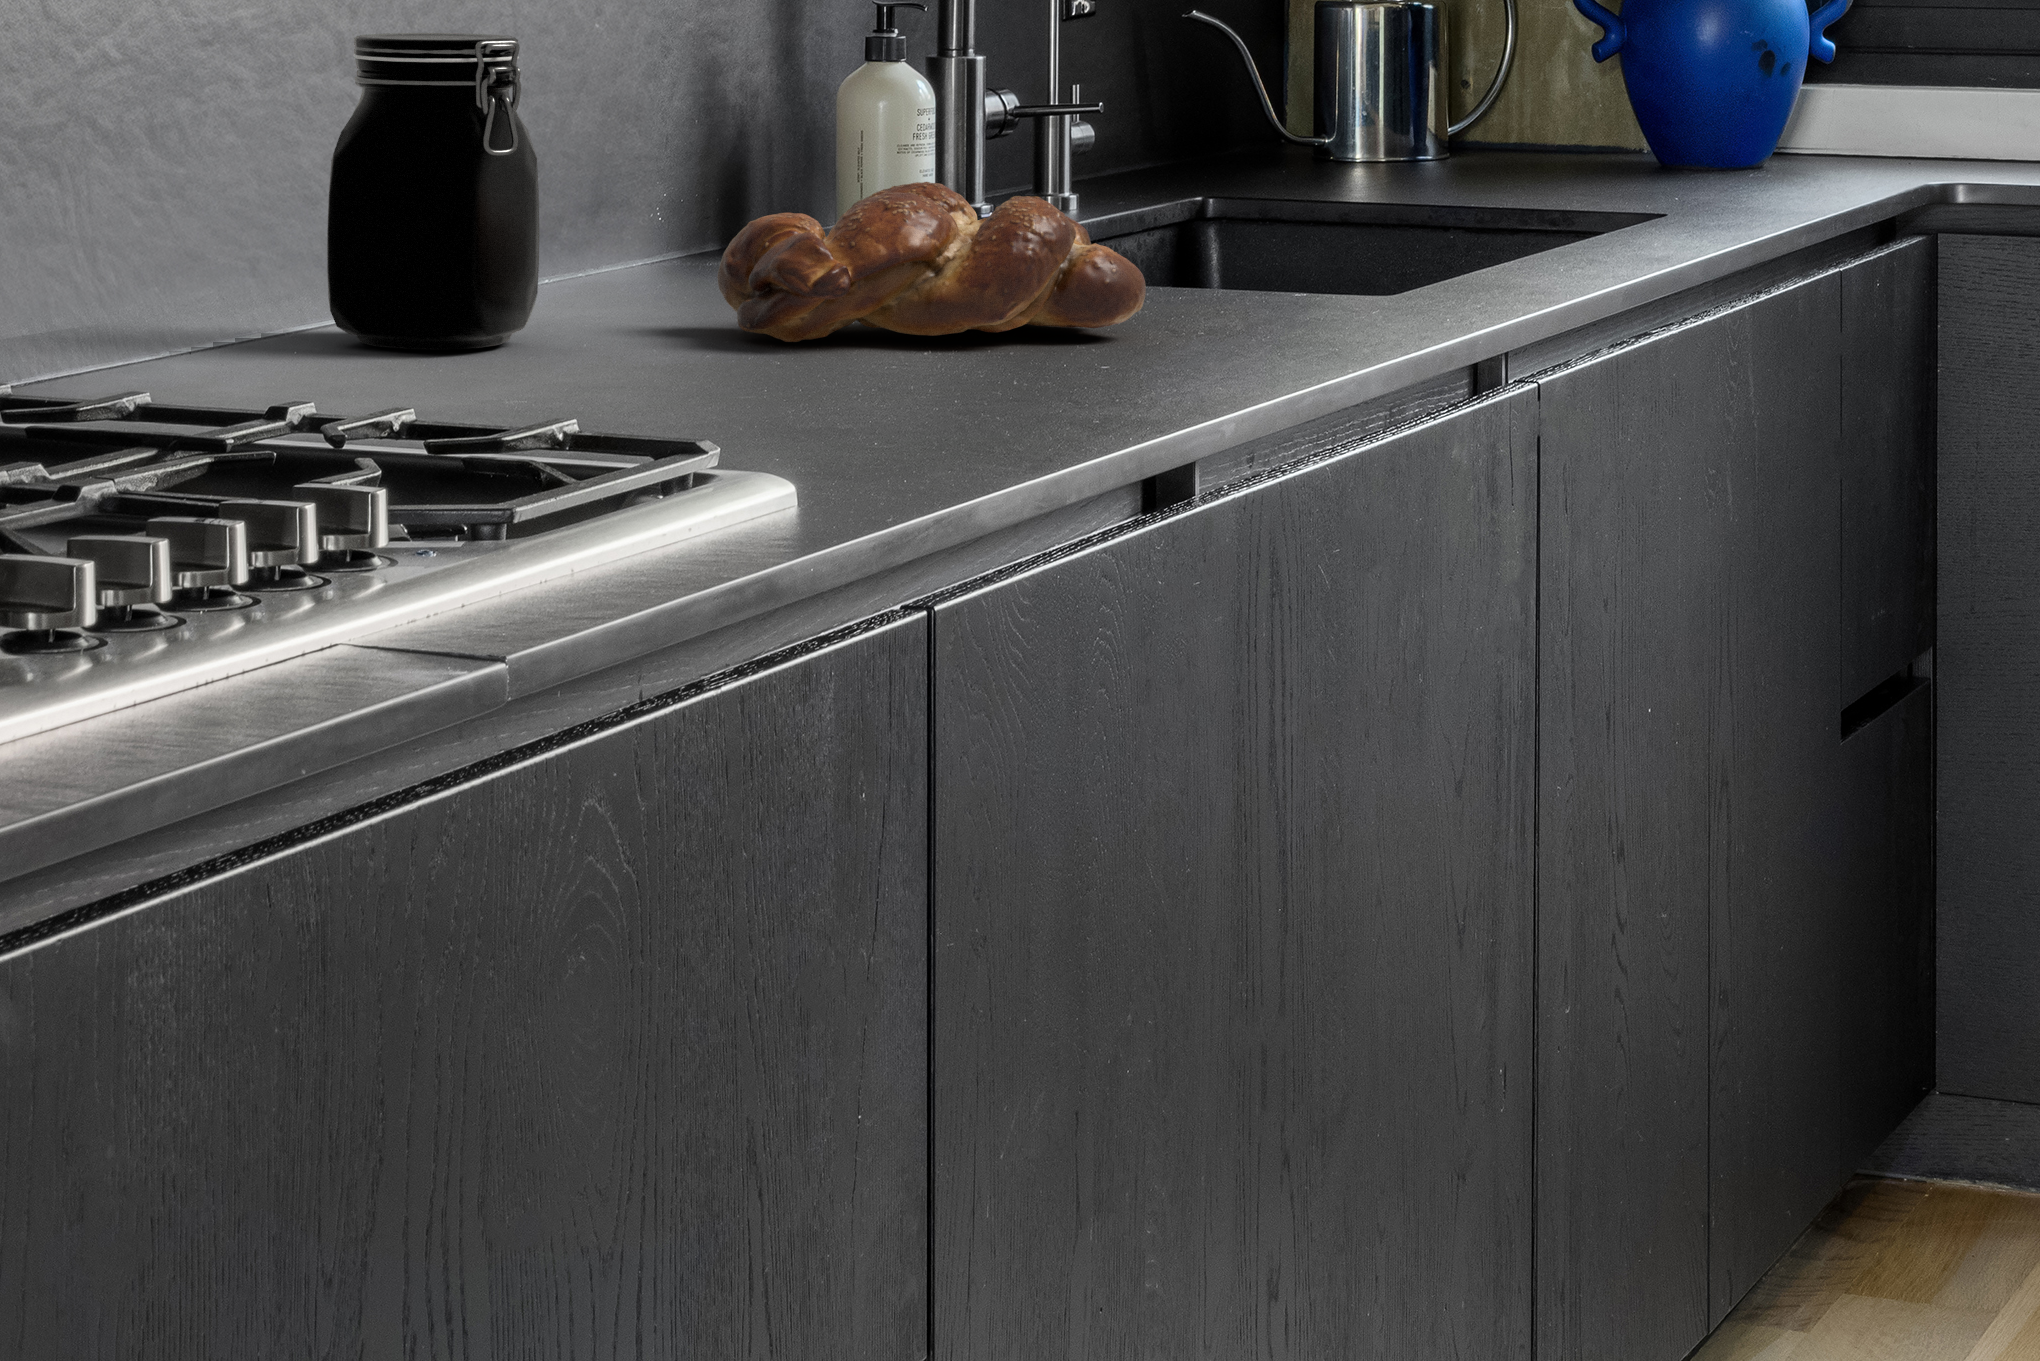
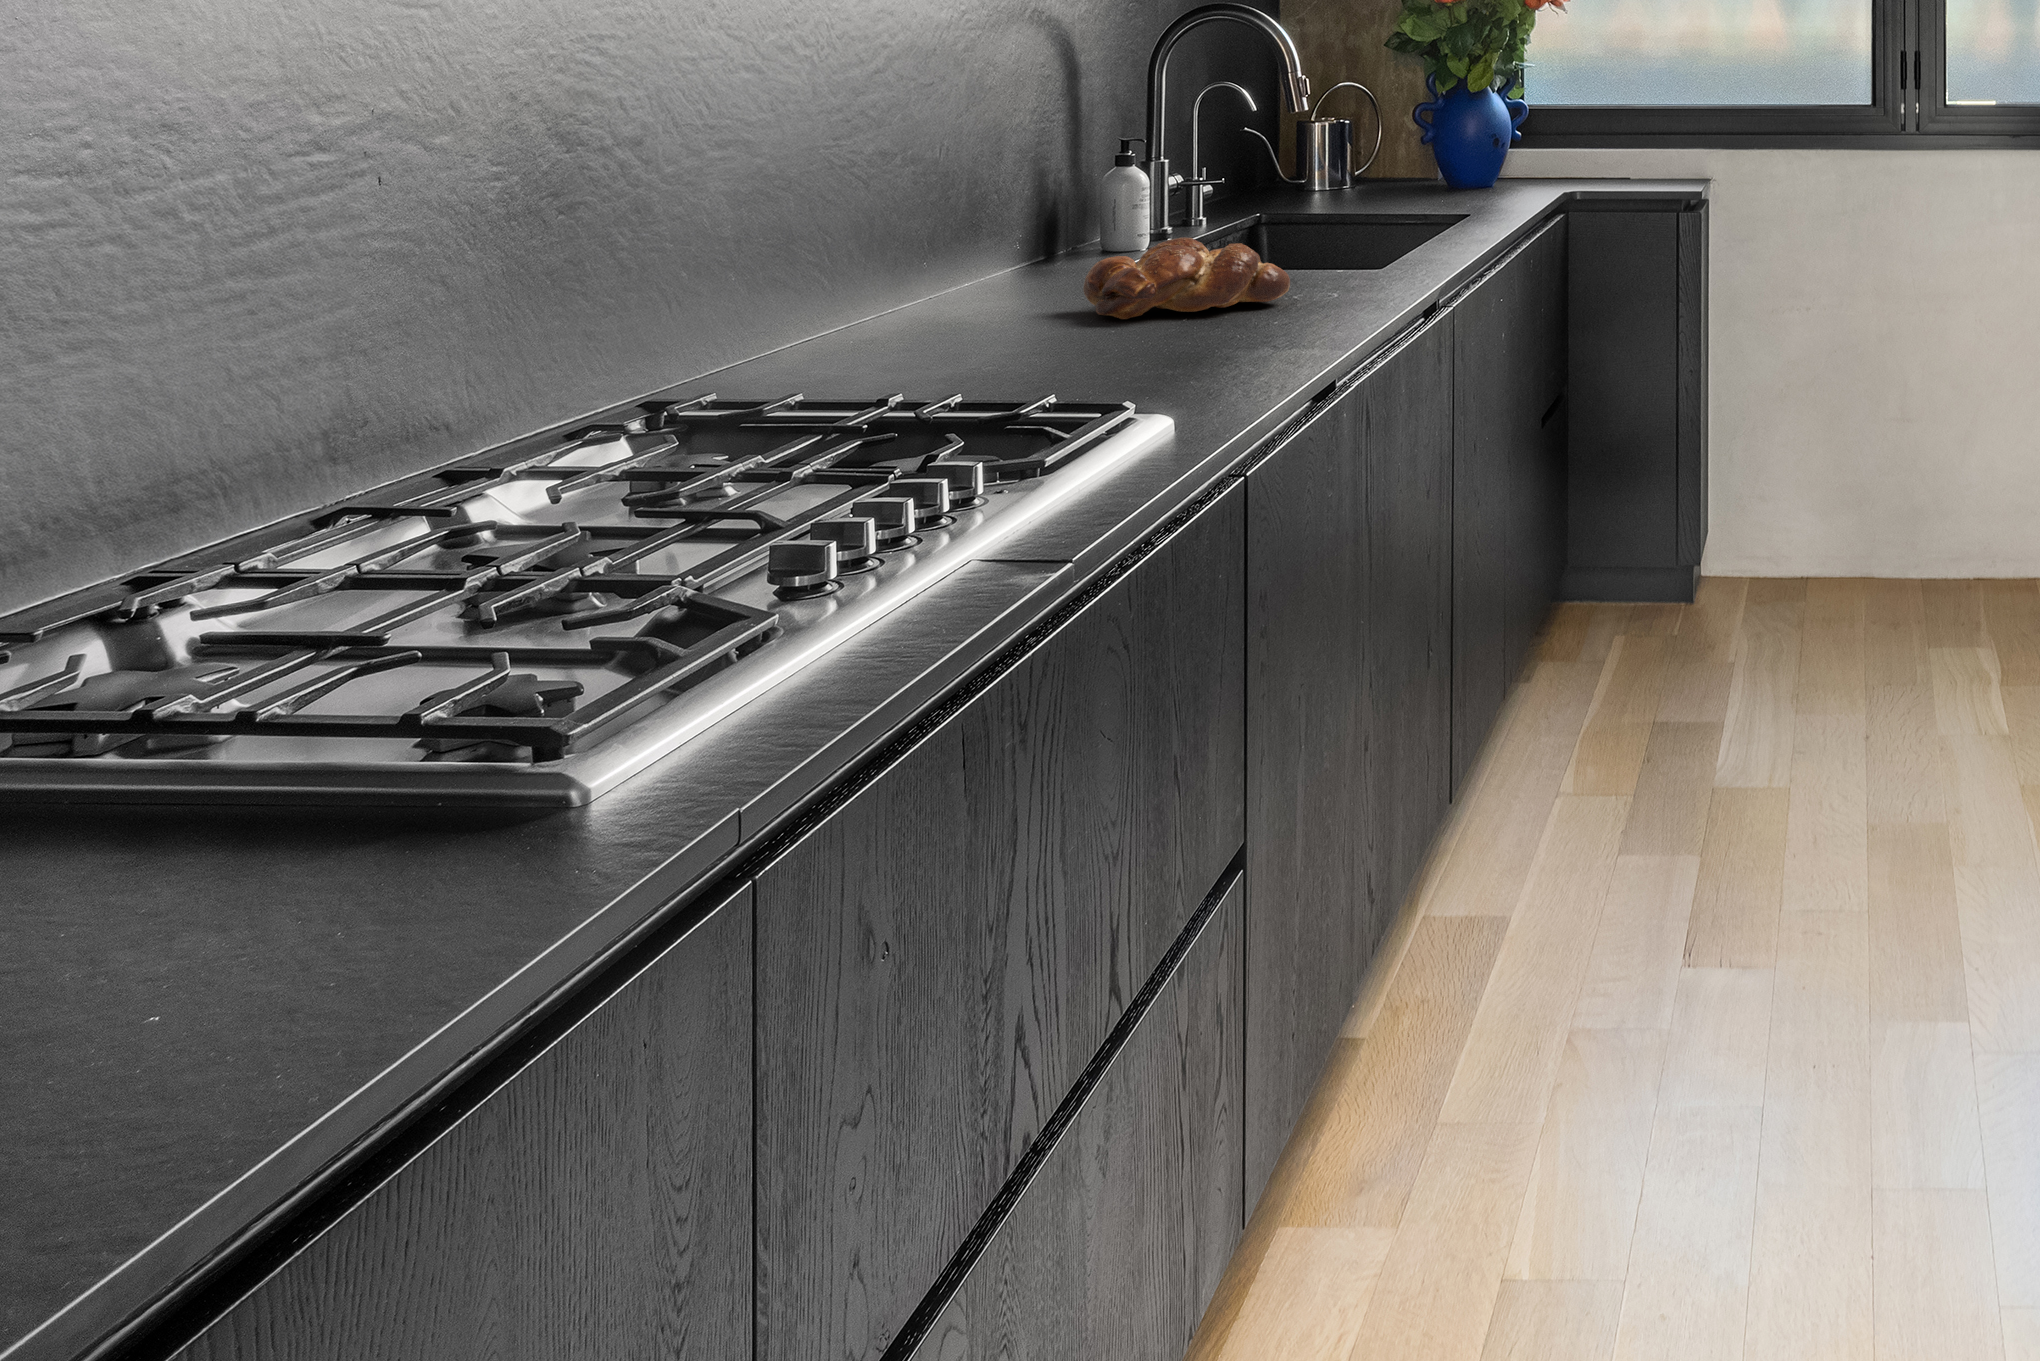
jar: present [327,33,539,350] -> none [882,179,995,338]

